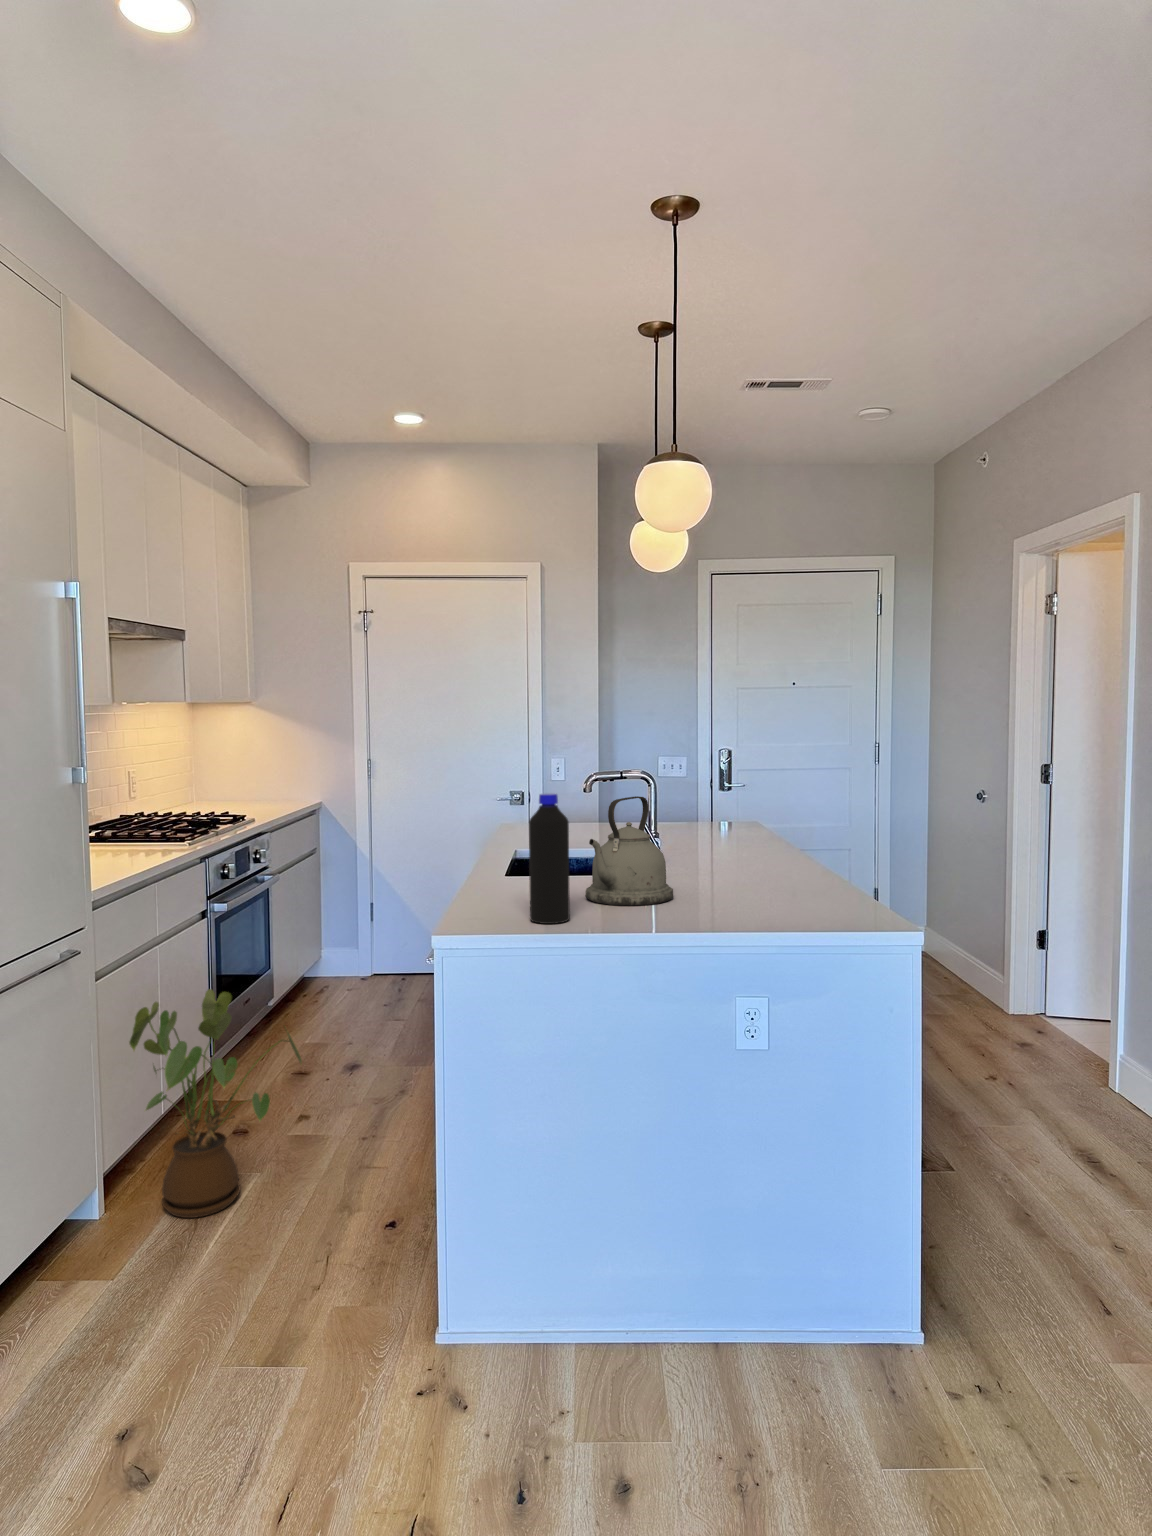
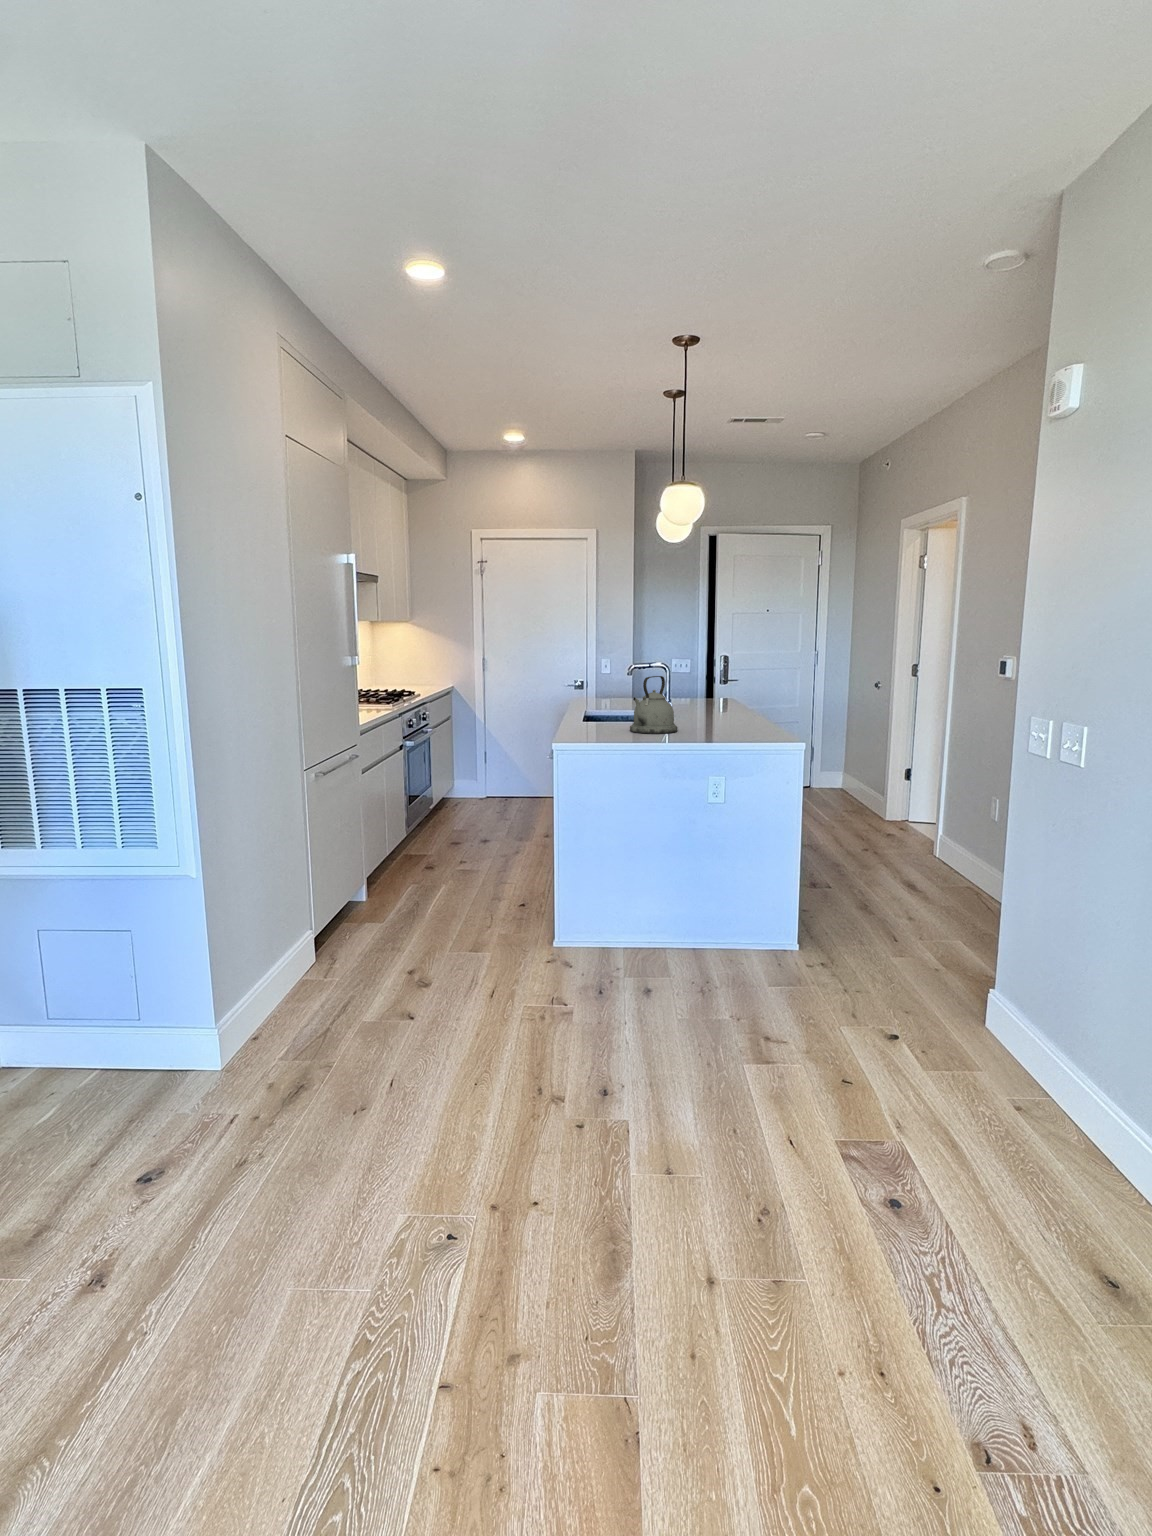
bottle: present [529,793,570,924] -> none [602,672,623,740]
house plant: present [129,989,302,1218] -> none [376,785,470,901]

